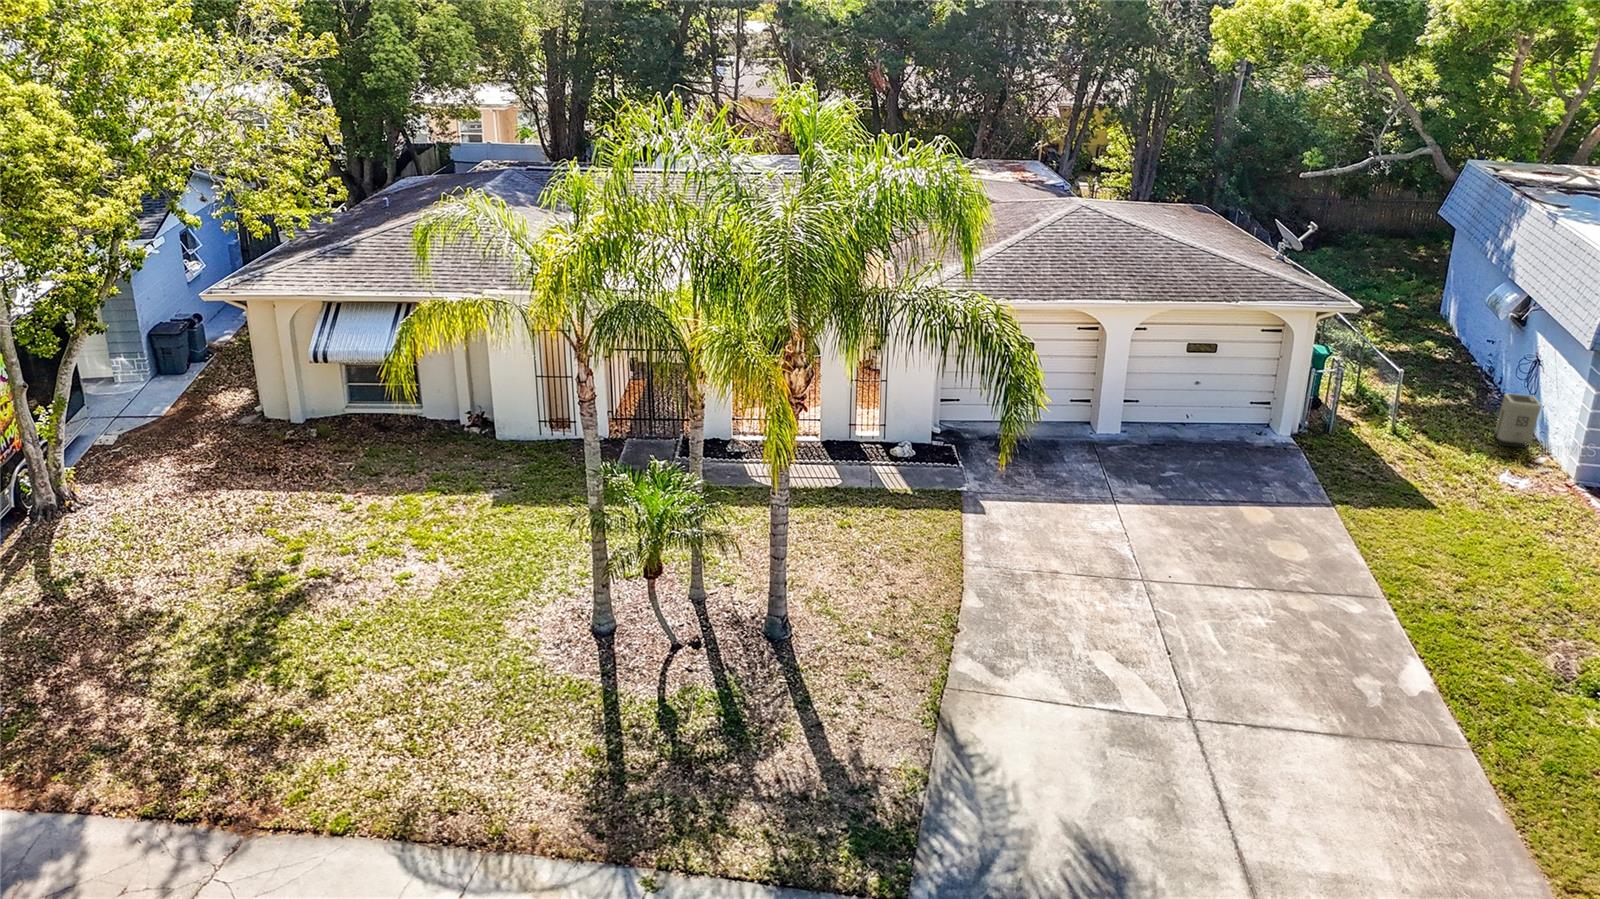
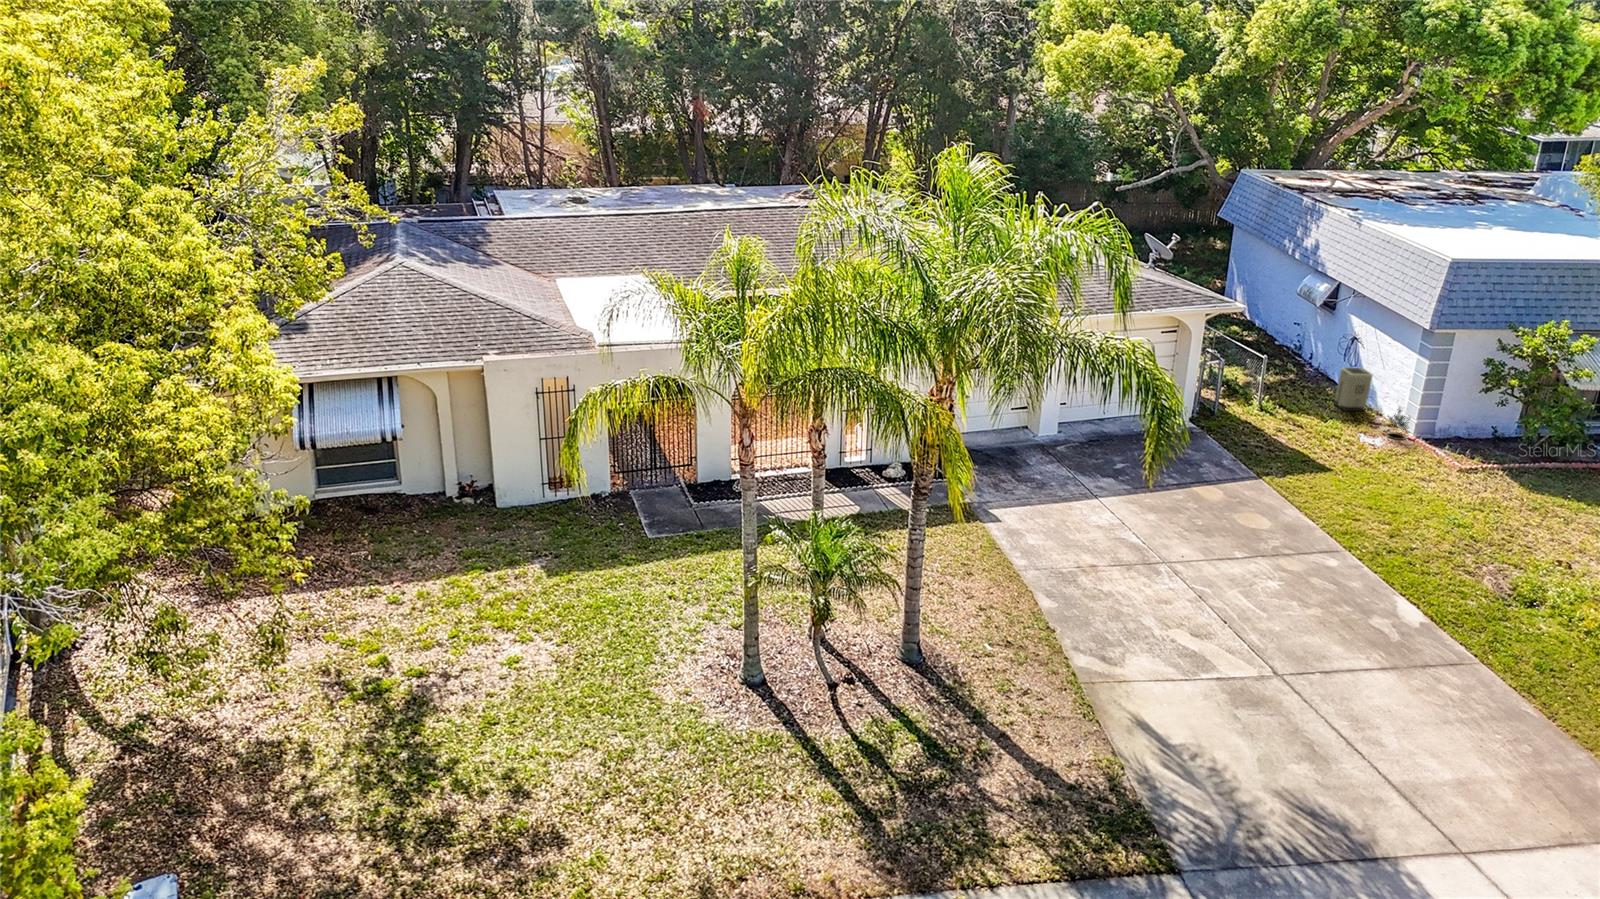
potted tree: none [1535,443,1568,486] -> present [1387,408,1410,440]

